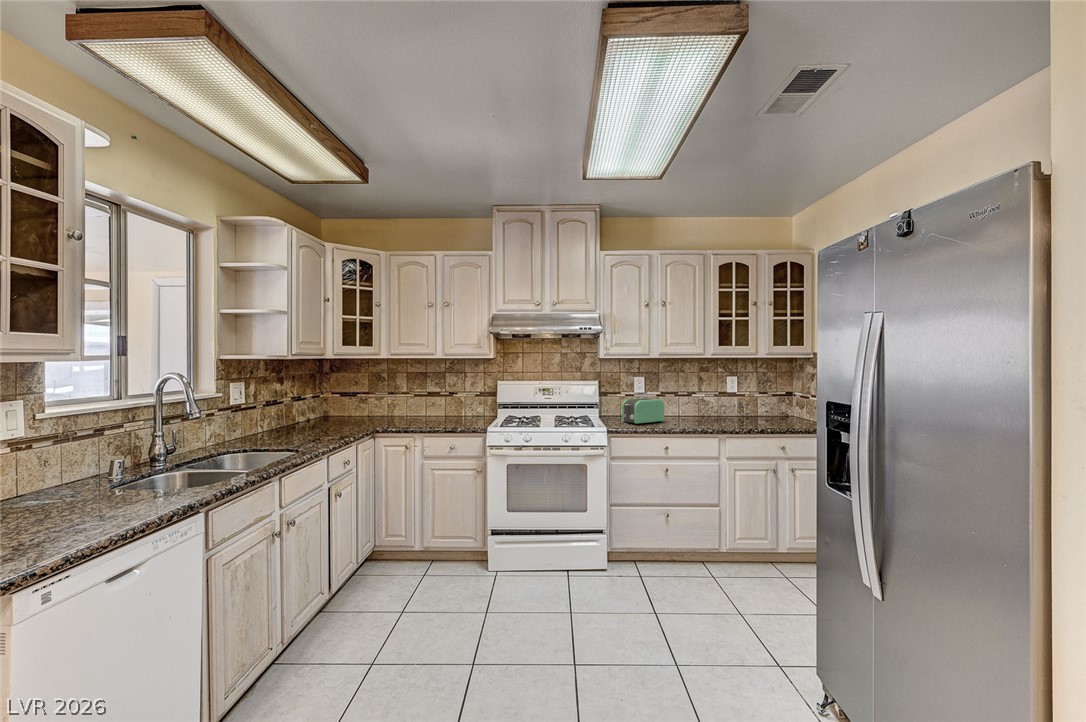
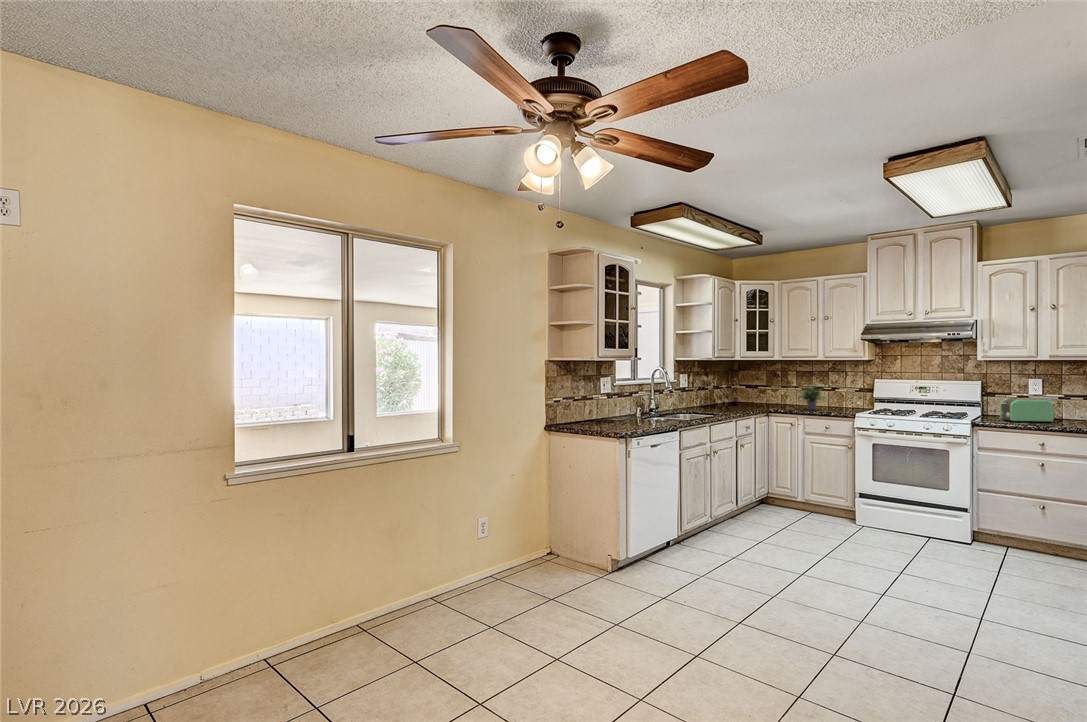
potted plant: none [402,379,454,423] -> present [799,384,822,410]

